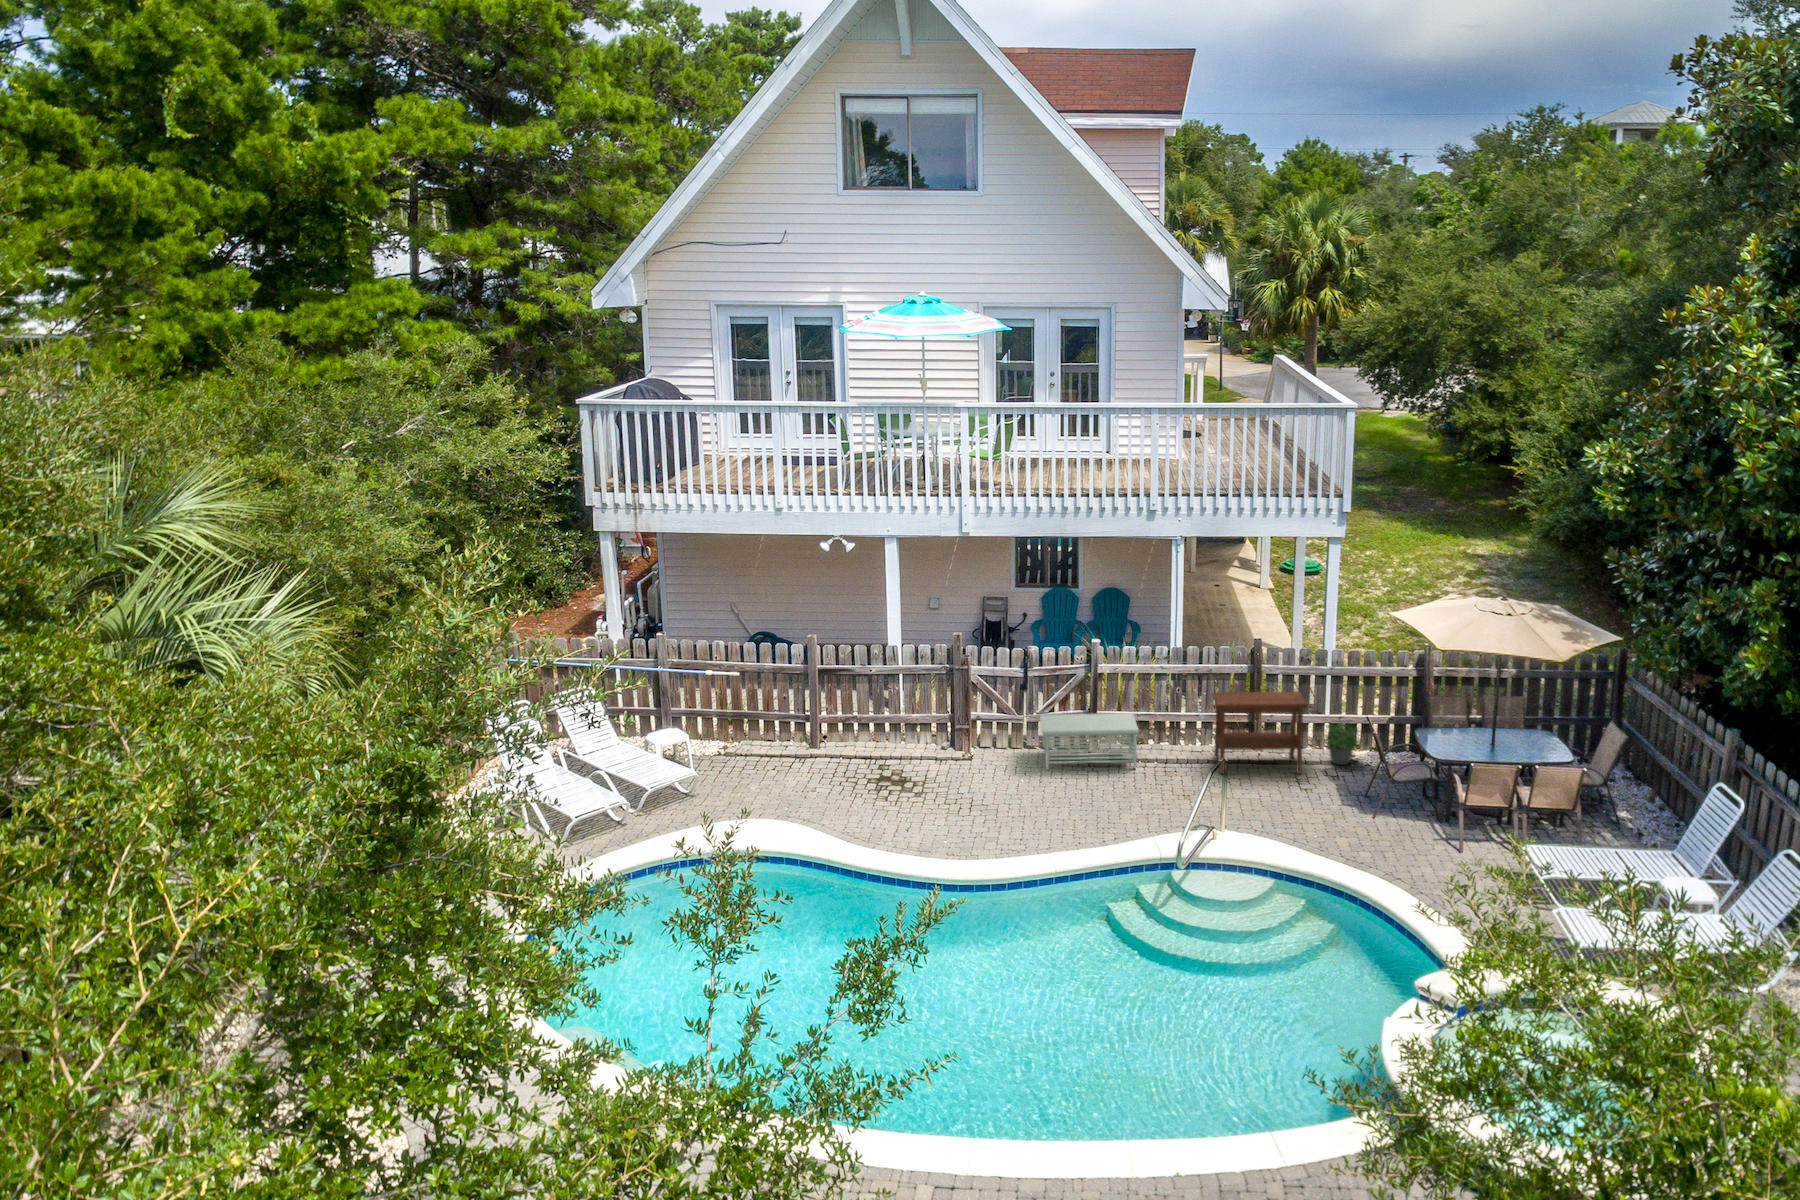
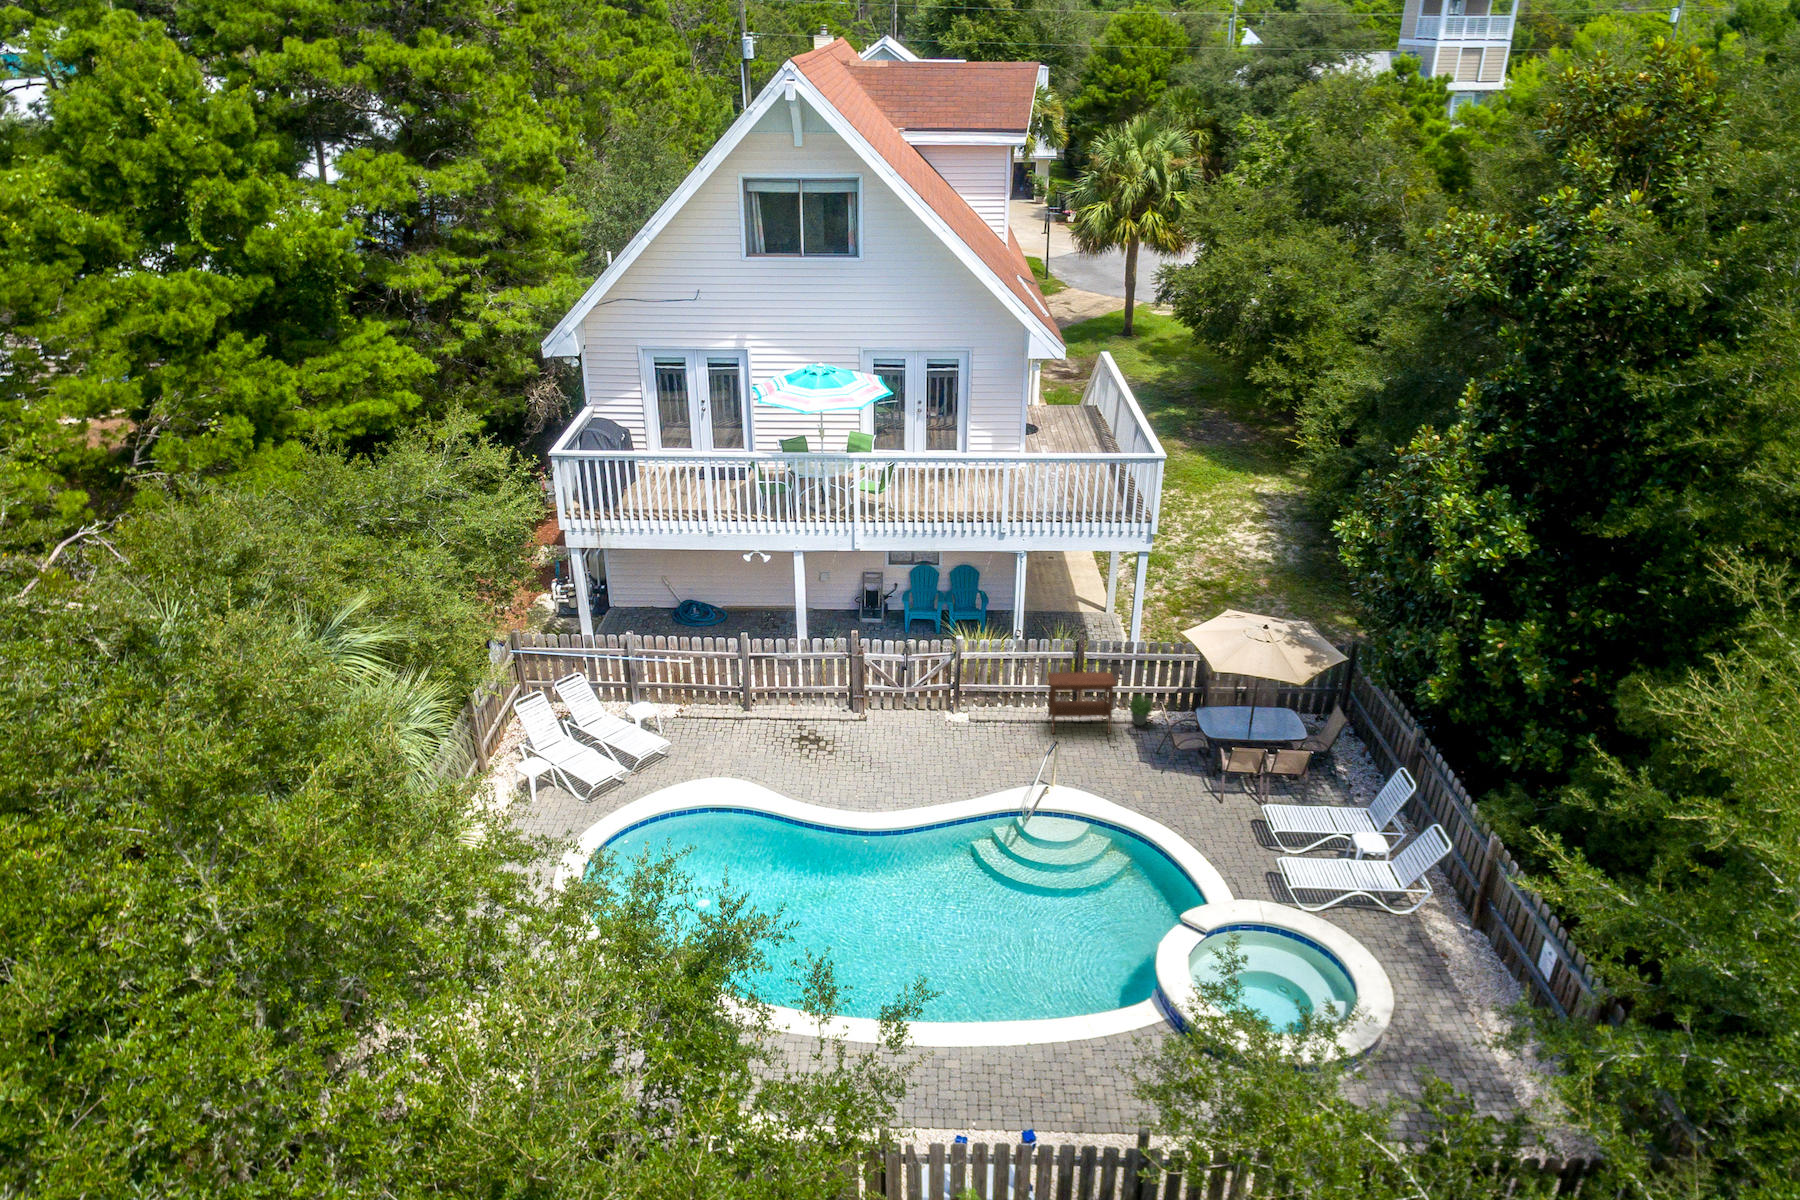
storage bench: present [1040,713,1139,770] -> none [919,686,993,731]

